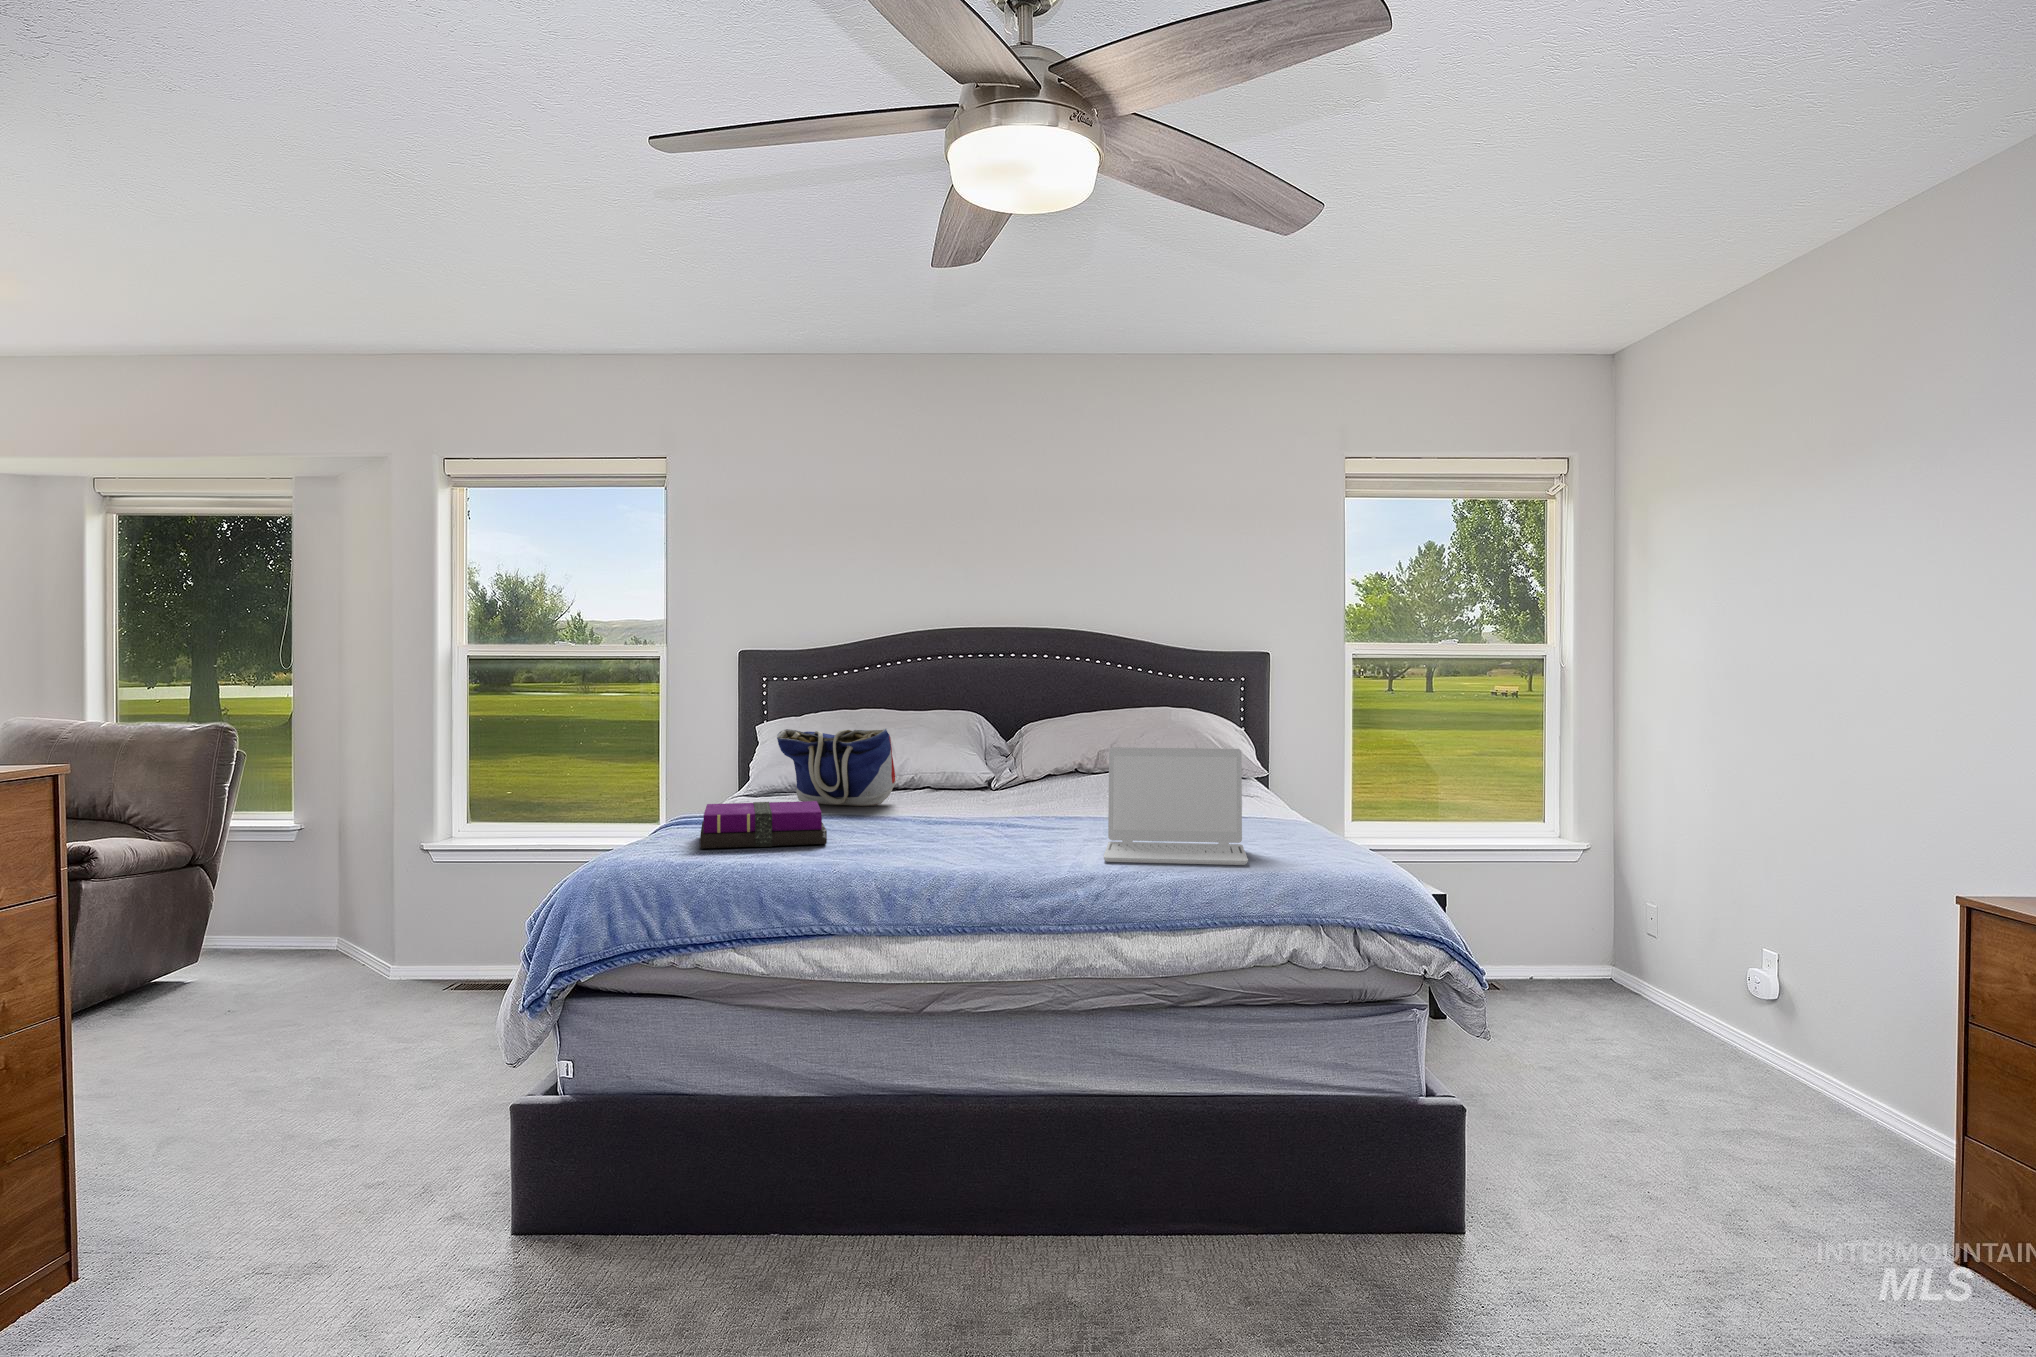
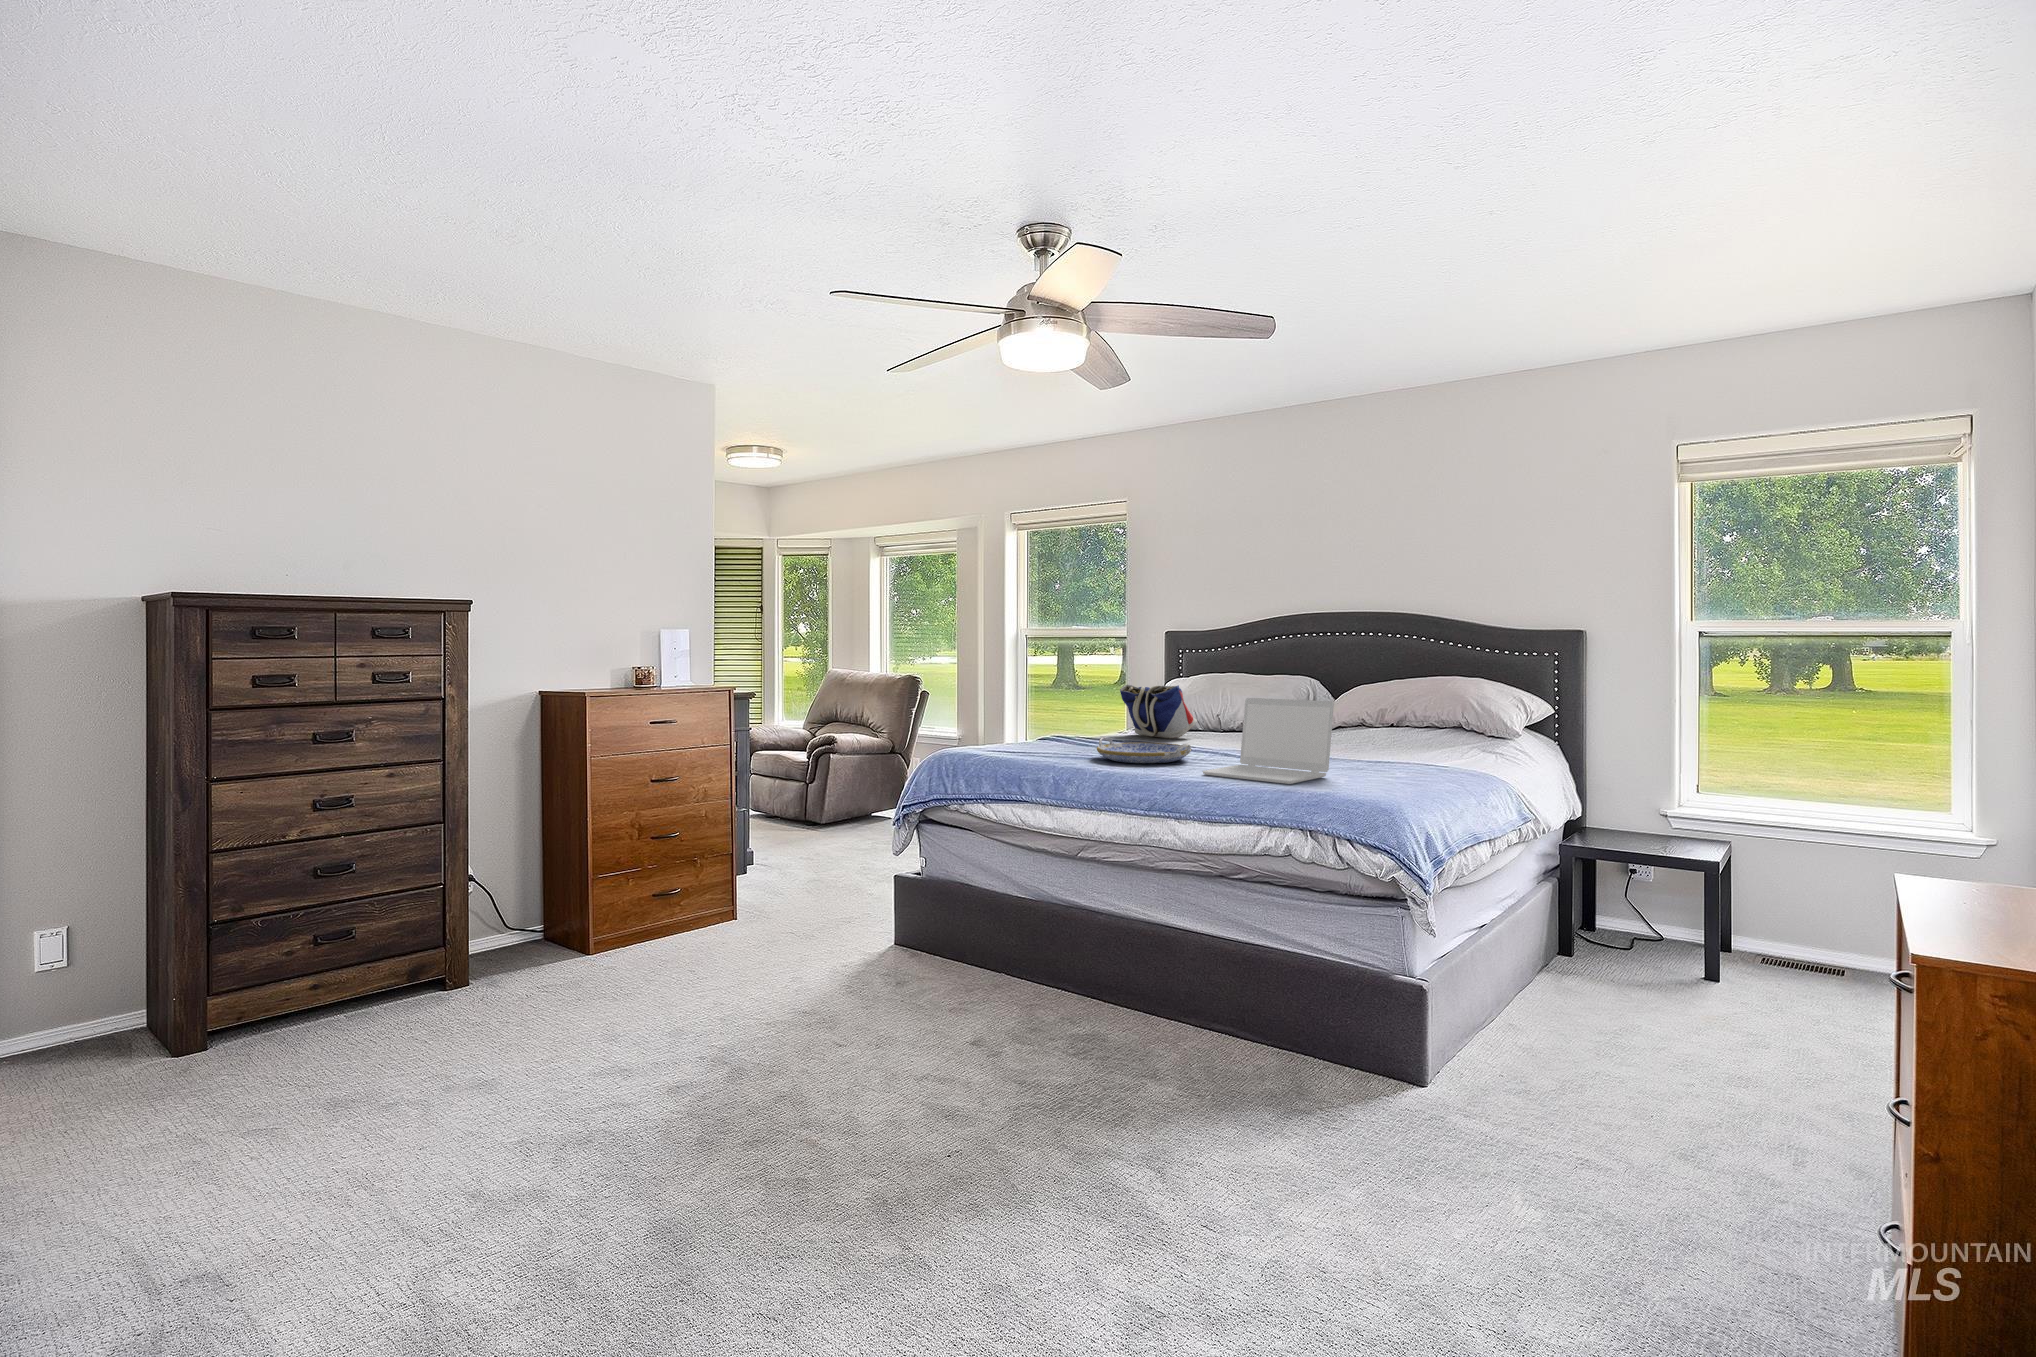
notebook: present [700,801,827,849] -> none [1004,726,1094,753]
serving tray: none [875,815,1027,852] -> present [1097,737,1192,763]

